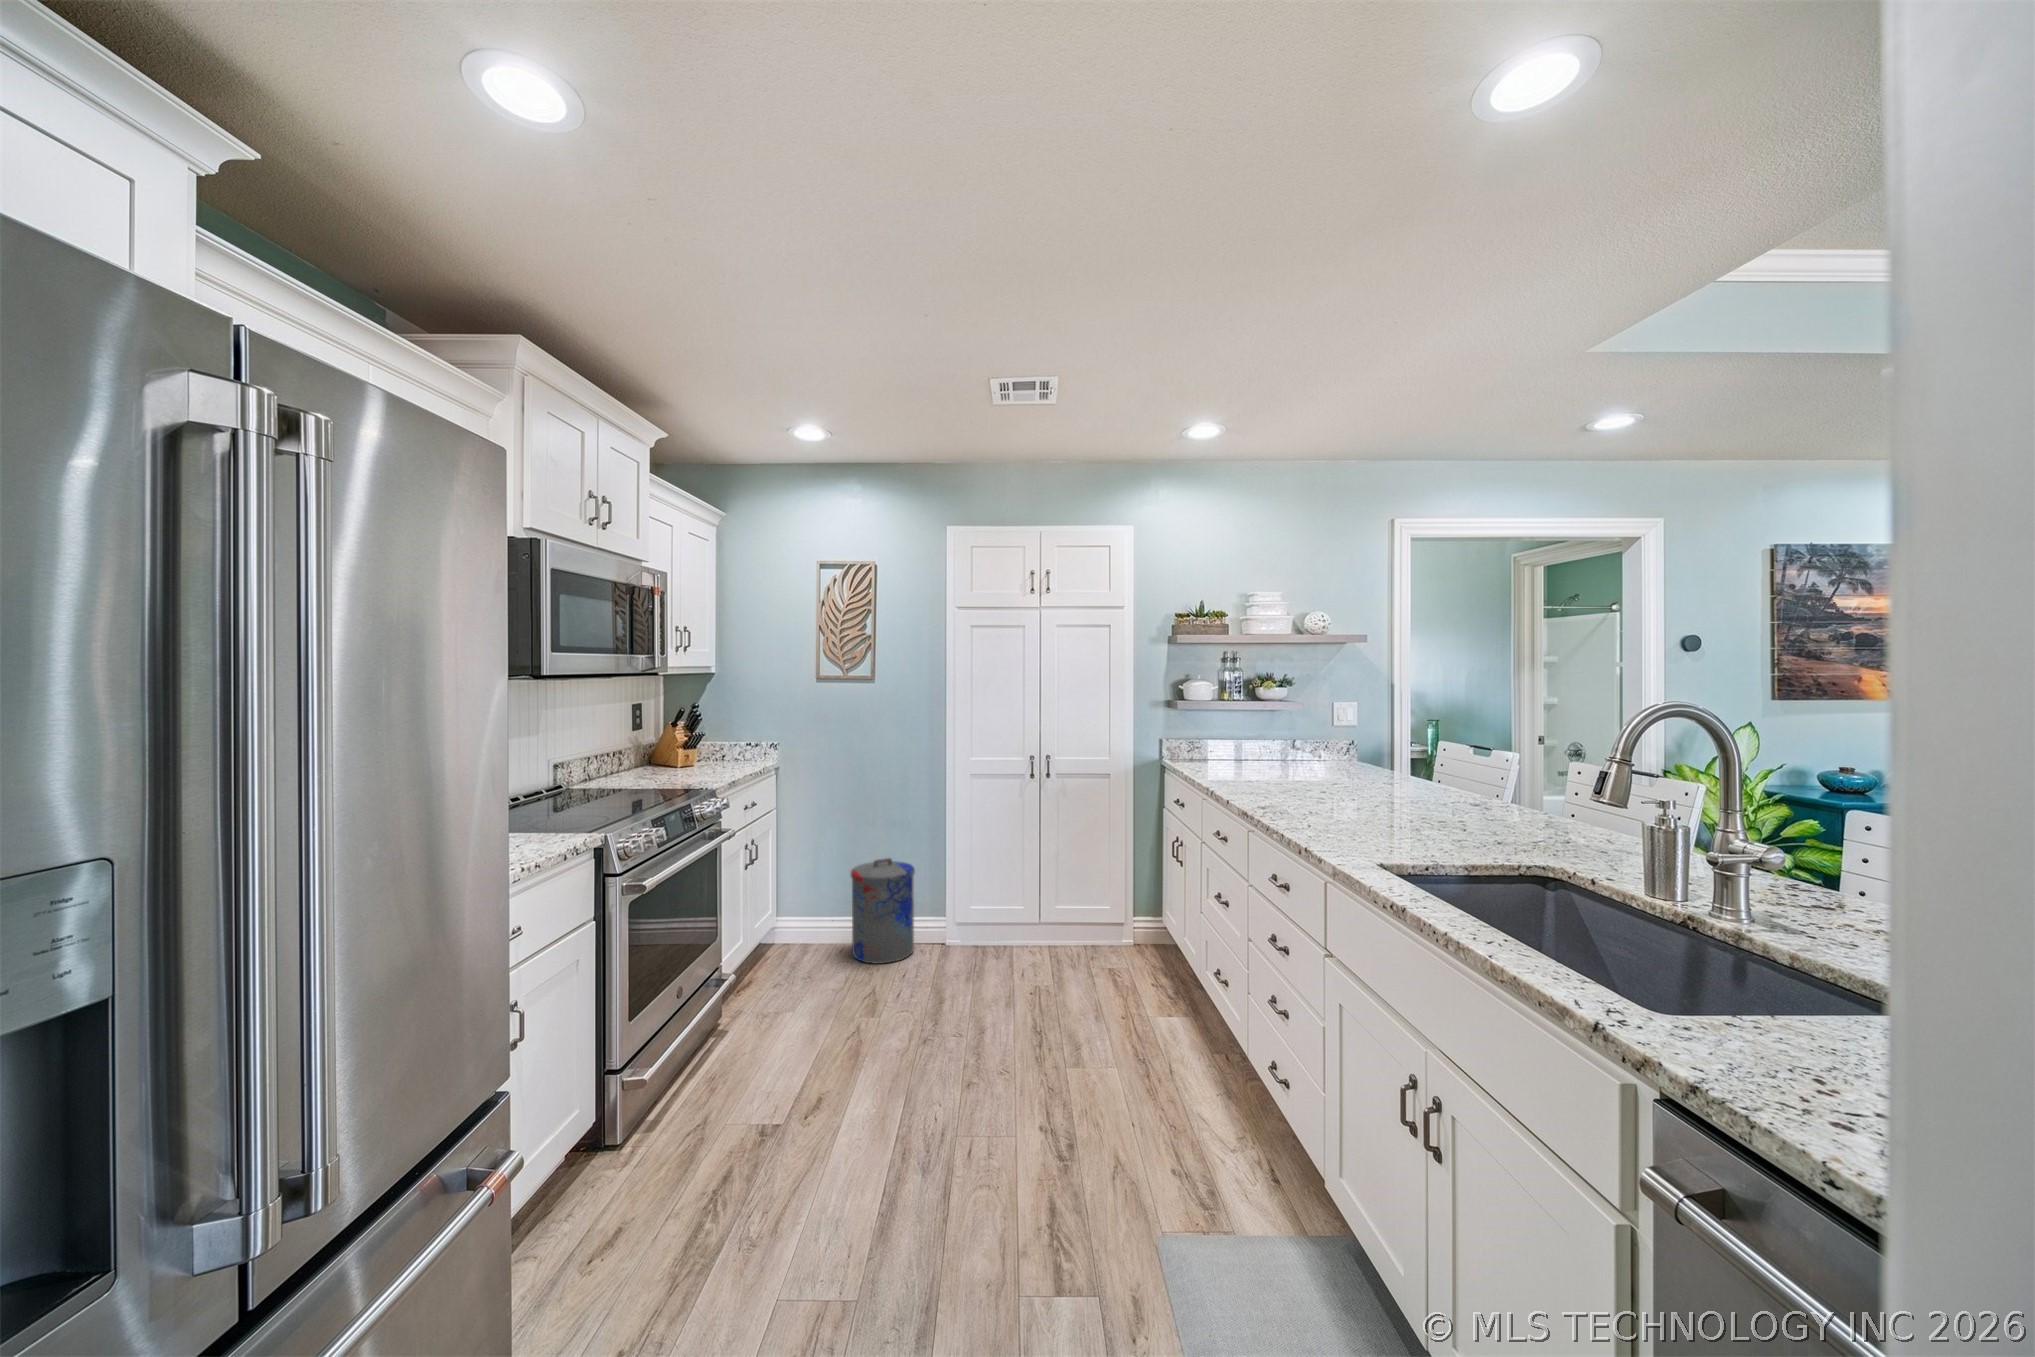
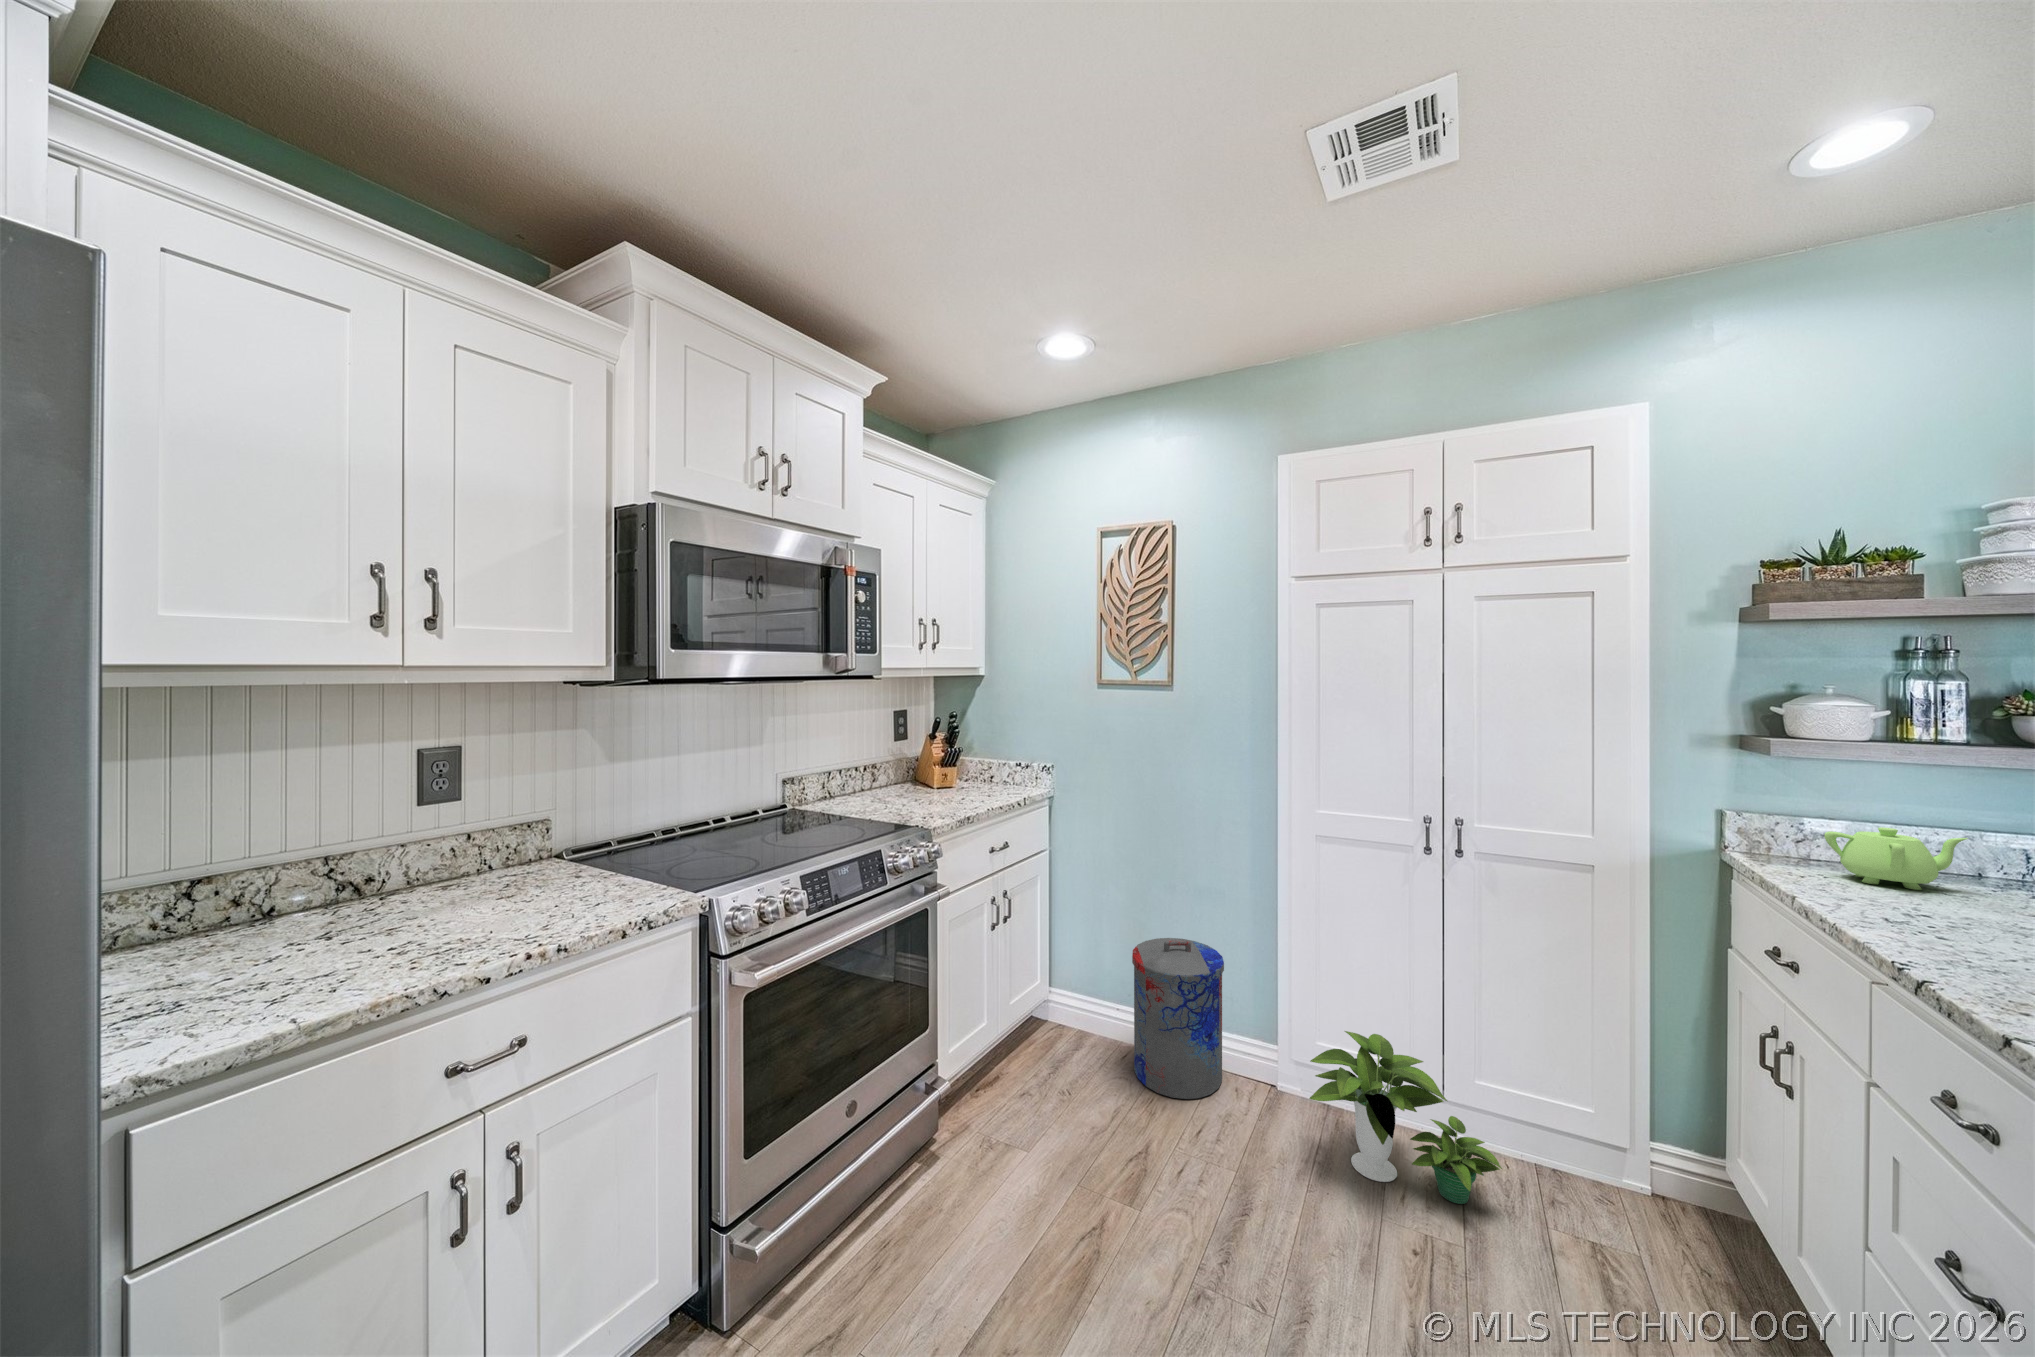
teapot: none [1196,741,1239,768] -> present [1824,827,1968,890]
potted plant: none [971,890,1069,970] -> present [1309,1031,1502,1204]

